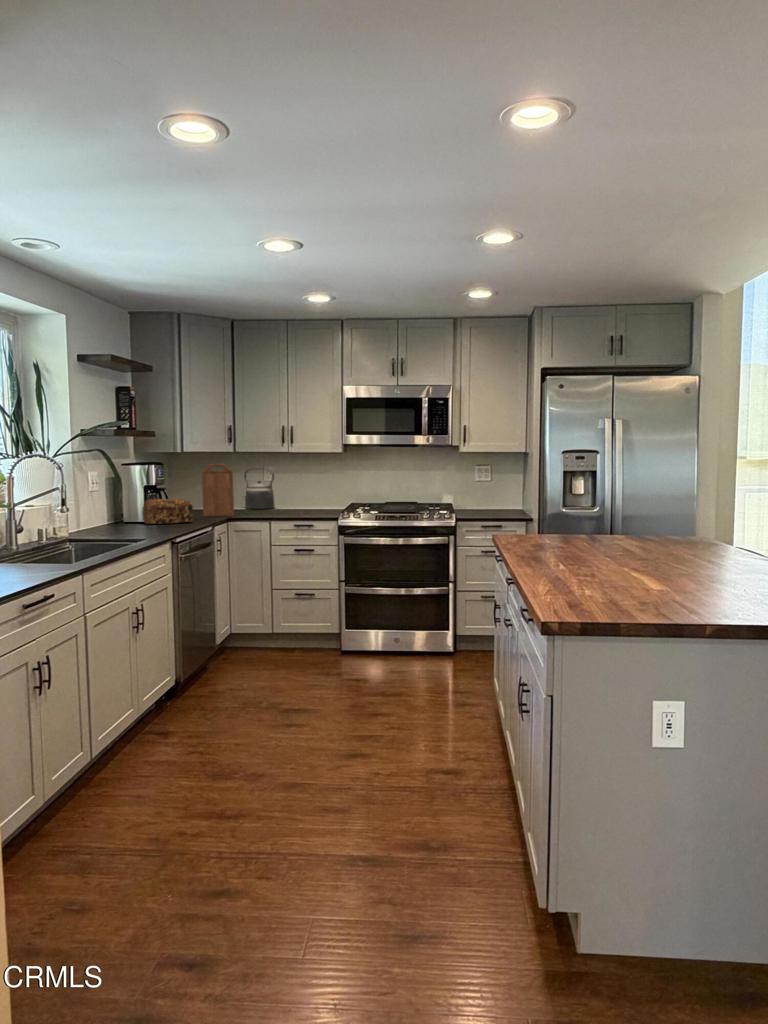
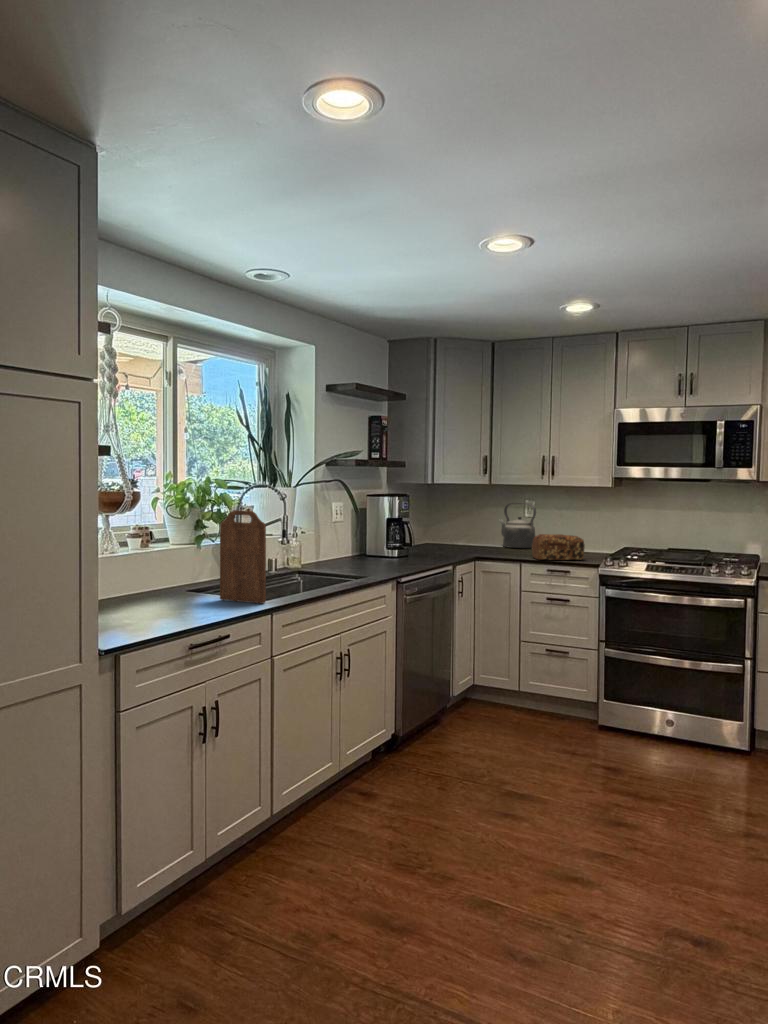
cutting board: present [202,464,234,517] -> present [220,510,266,604]
bread loaf: present [143,499,193,524] -> present [532,534,584,560]

